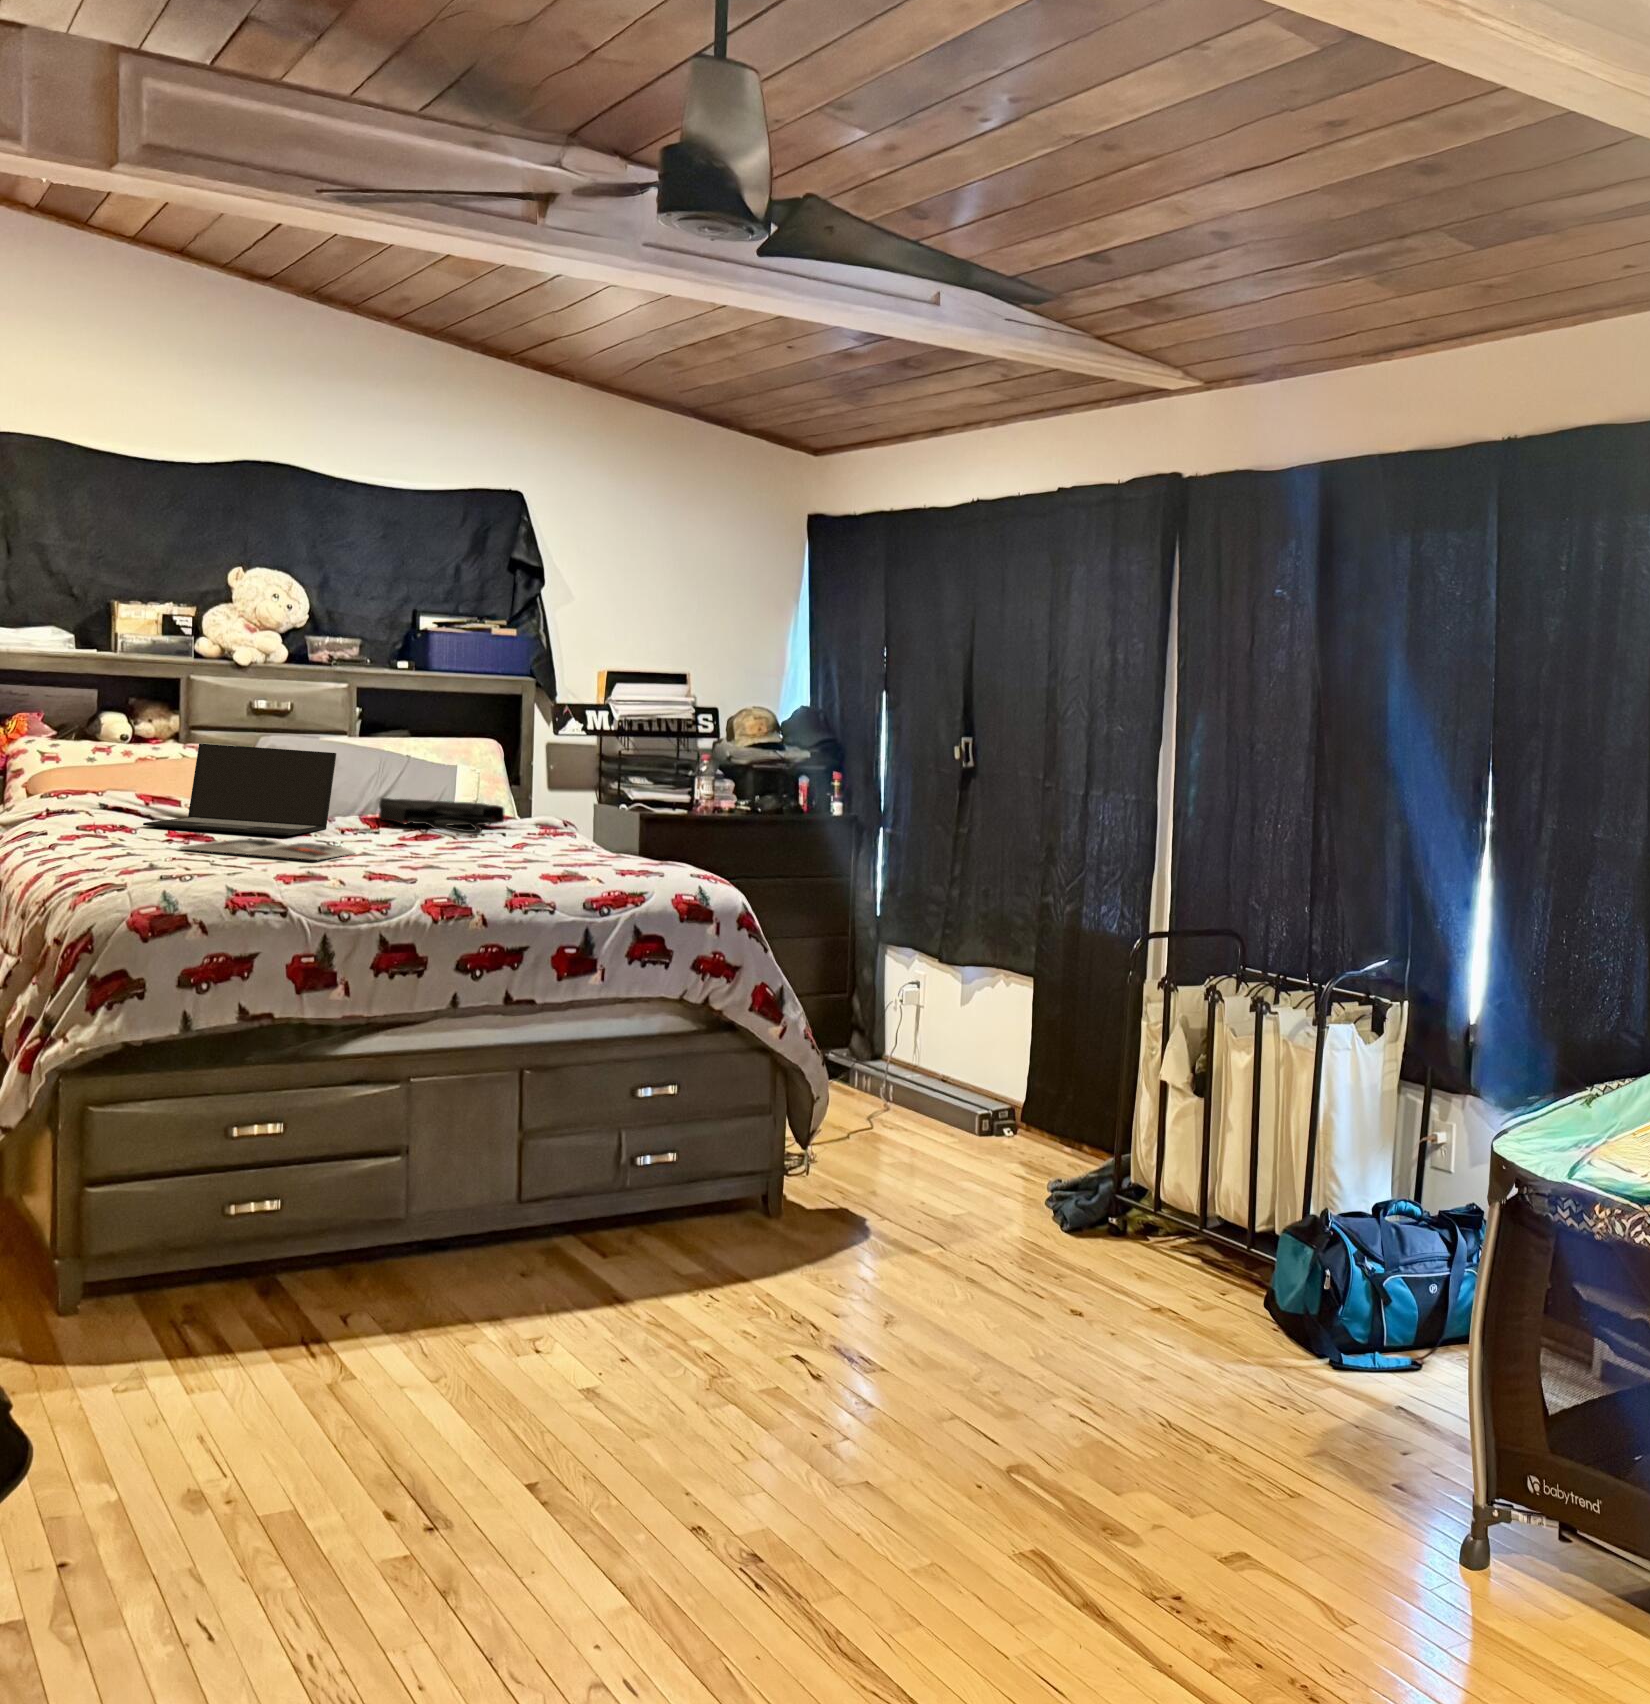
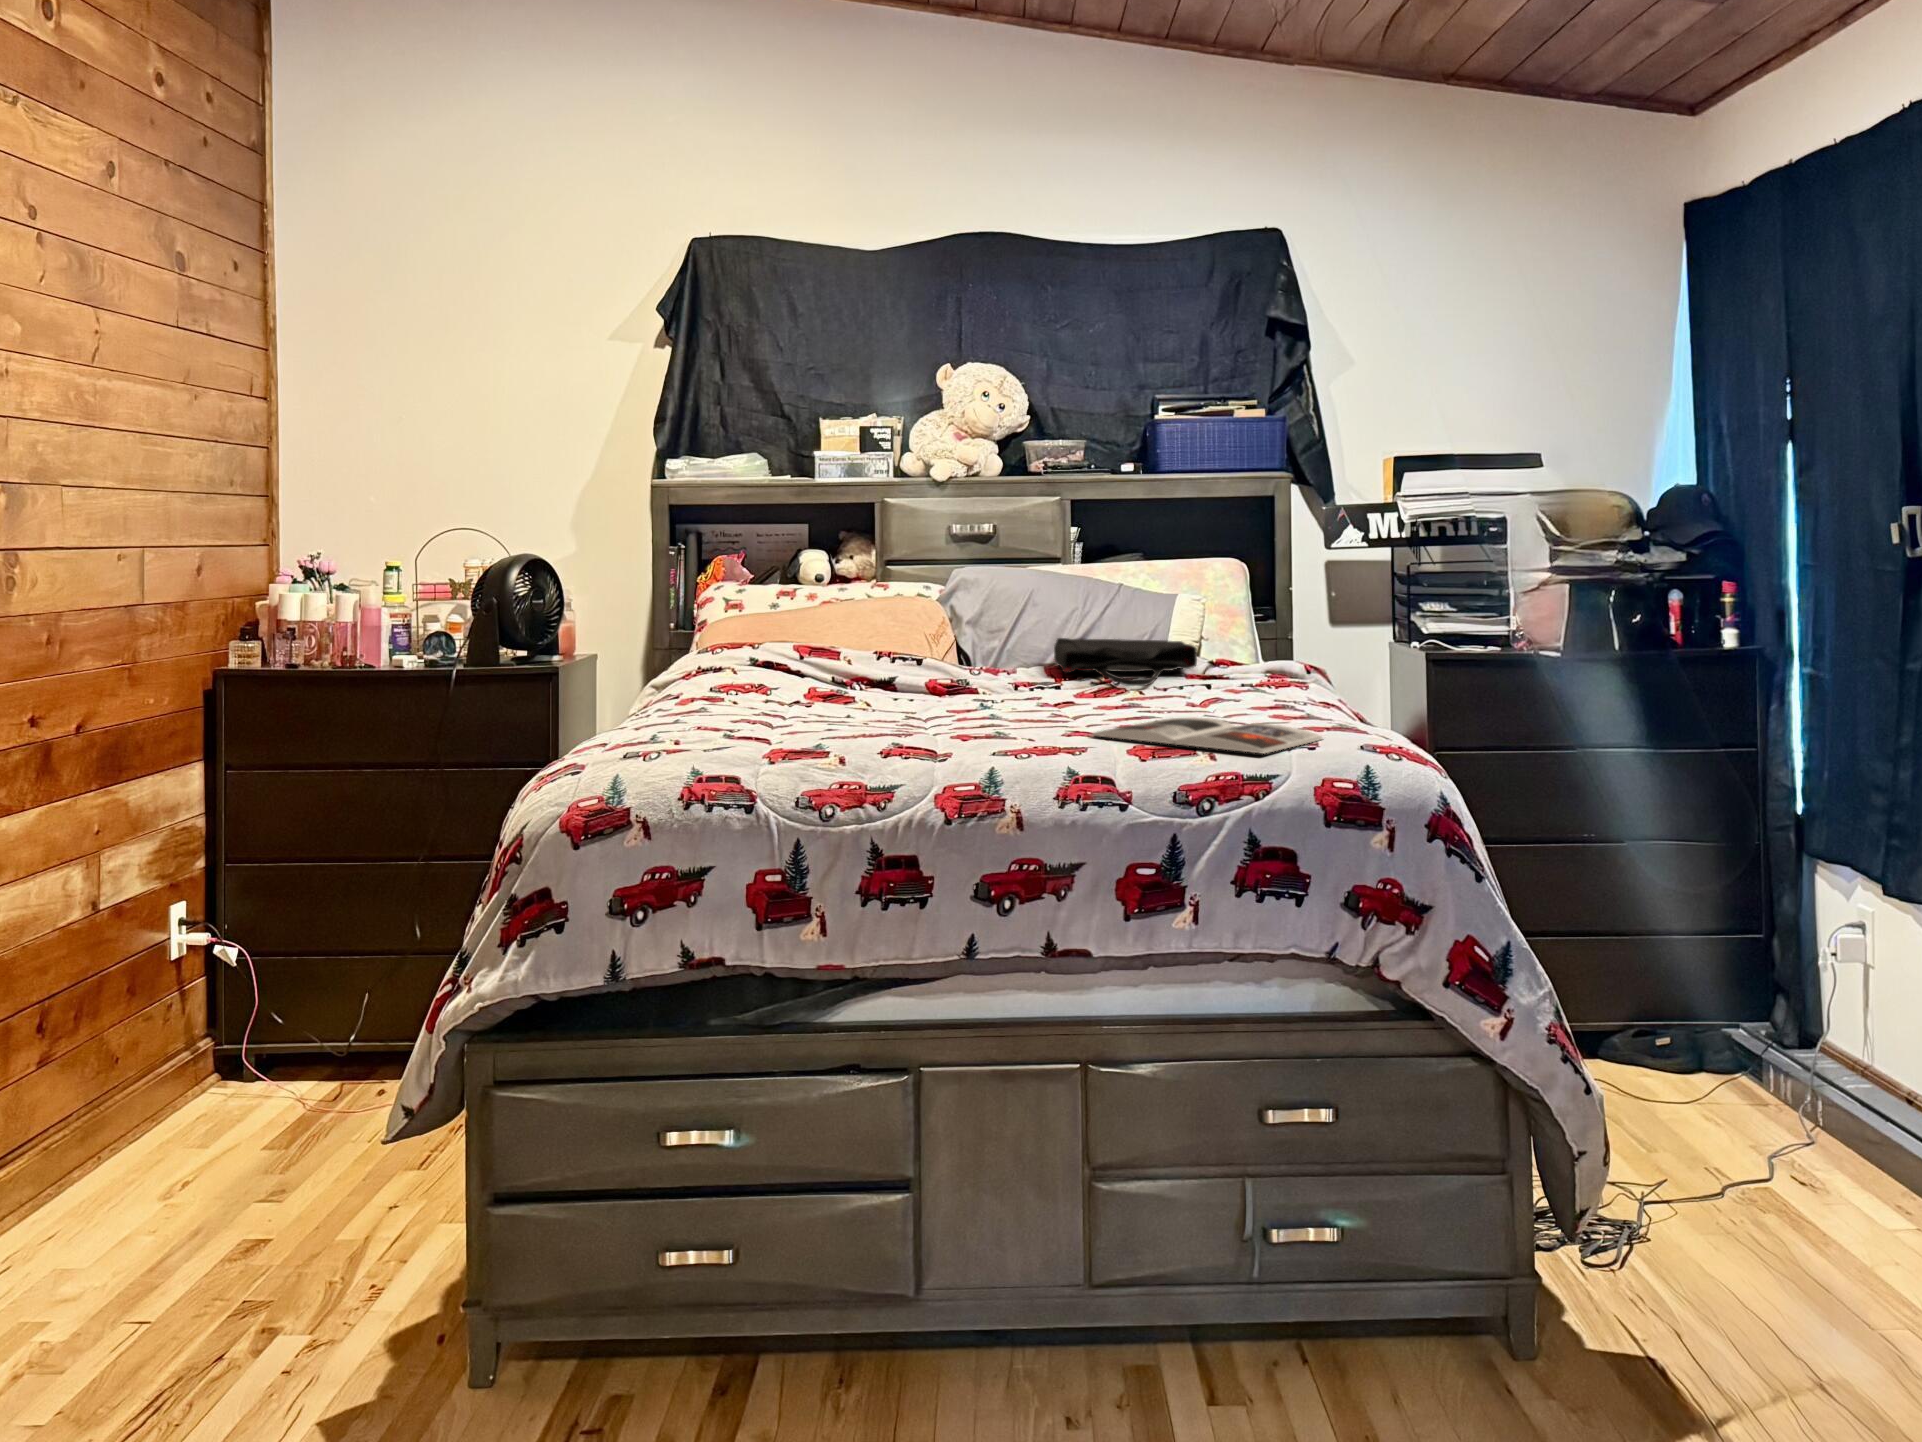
laptop: present [143,743,336,835] -> none [754,579,981,692]
magazine: present [179,839,354,860] -> present [1092,718,1323,754]

